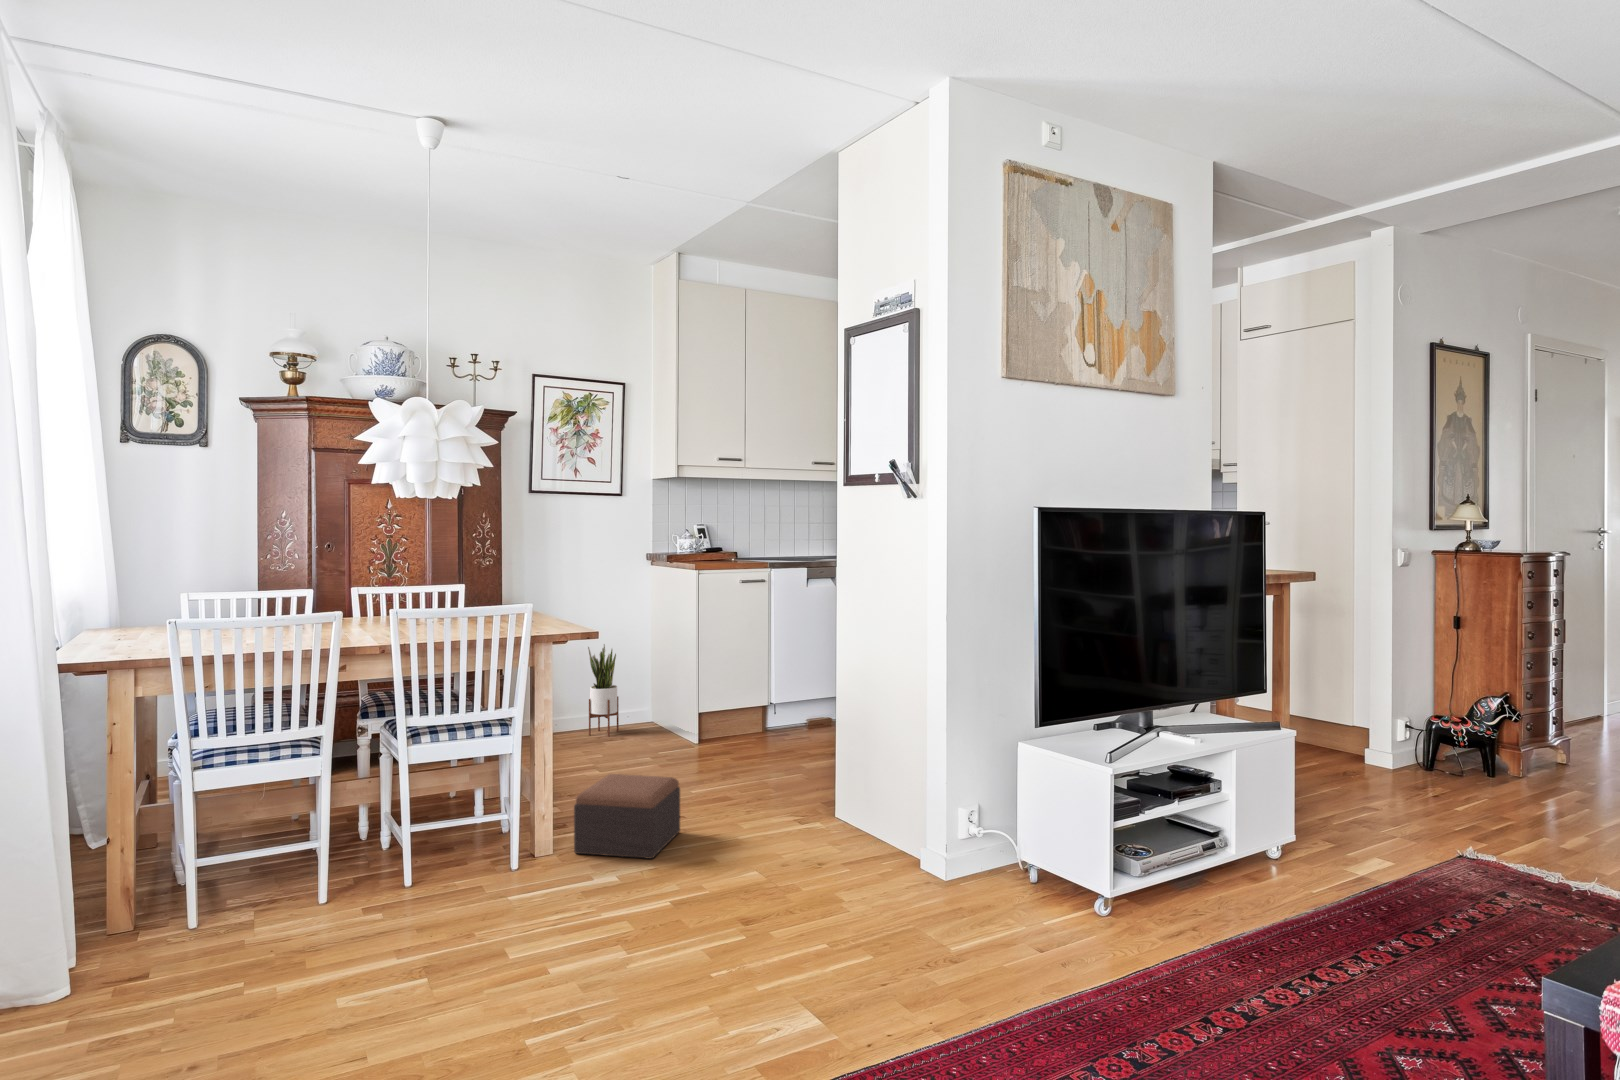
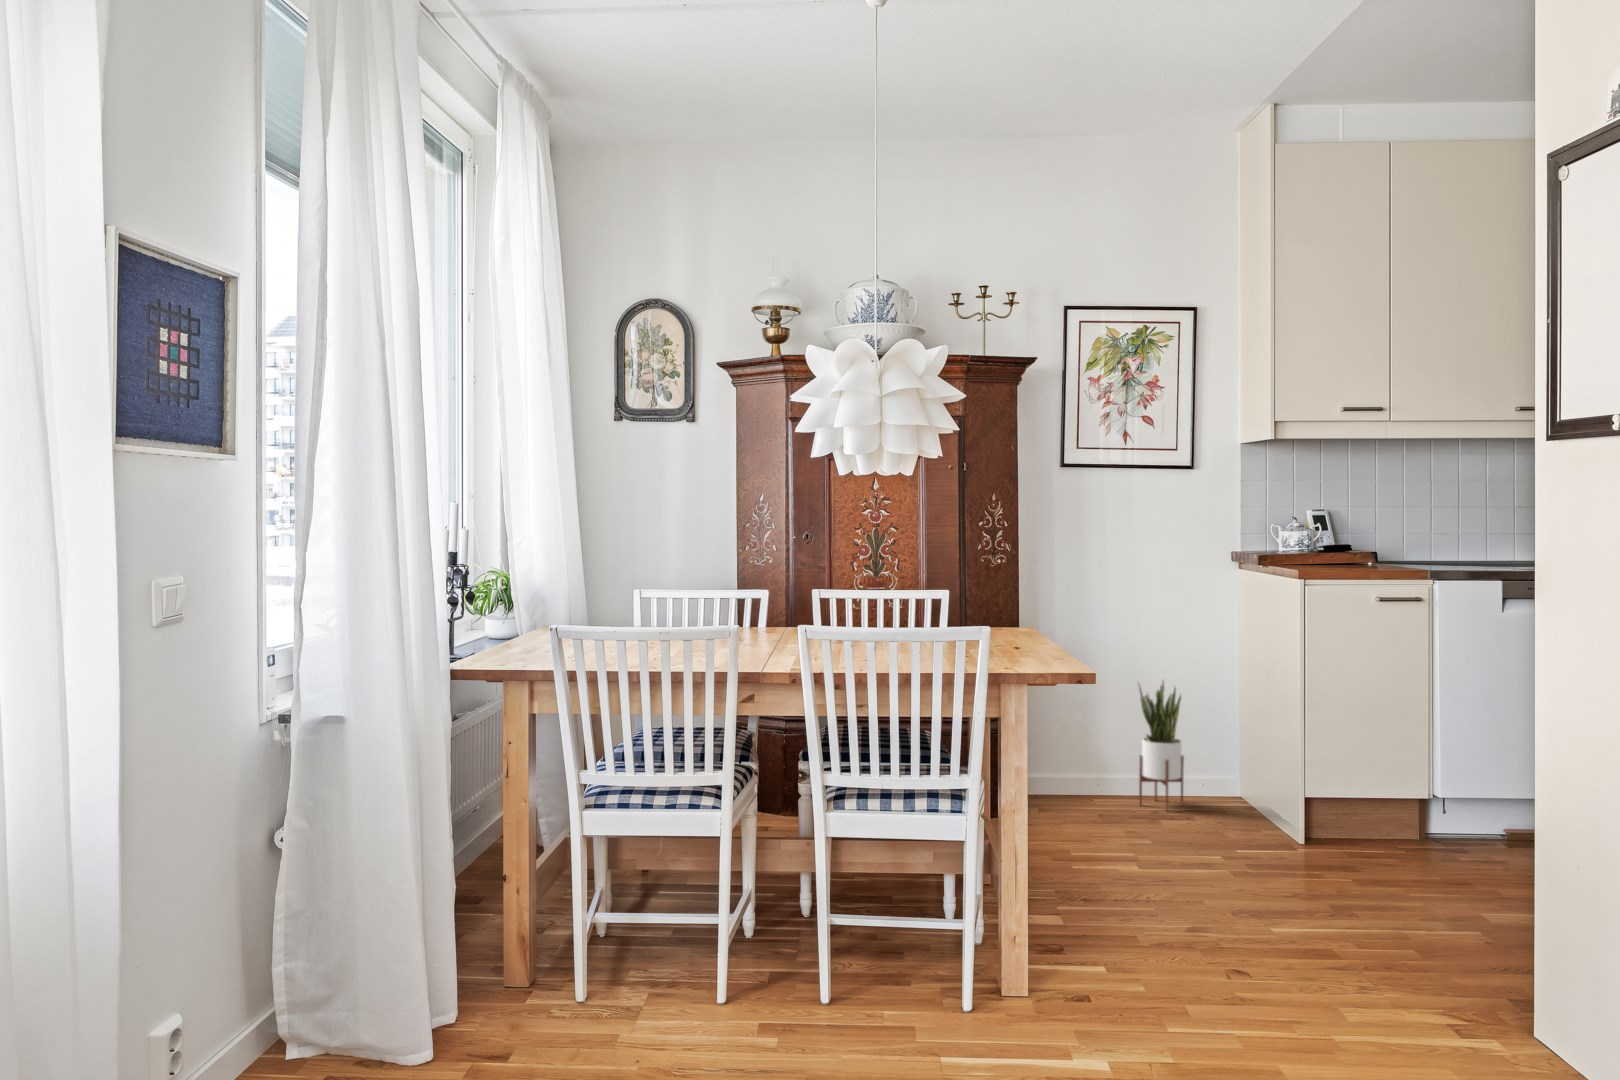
footstool: present [574,774,680,859] -> none [1052,887,1226,1039]

